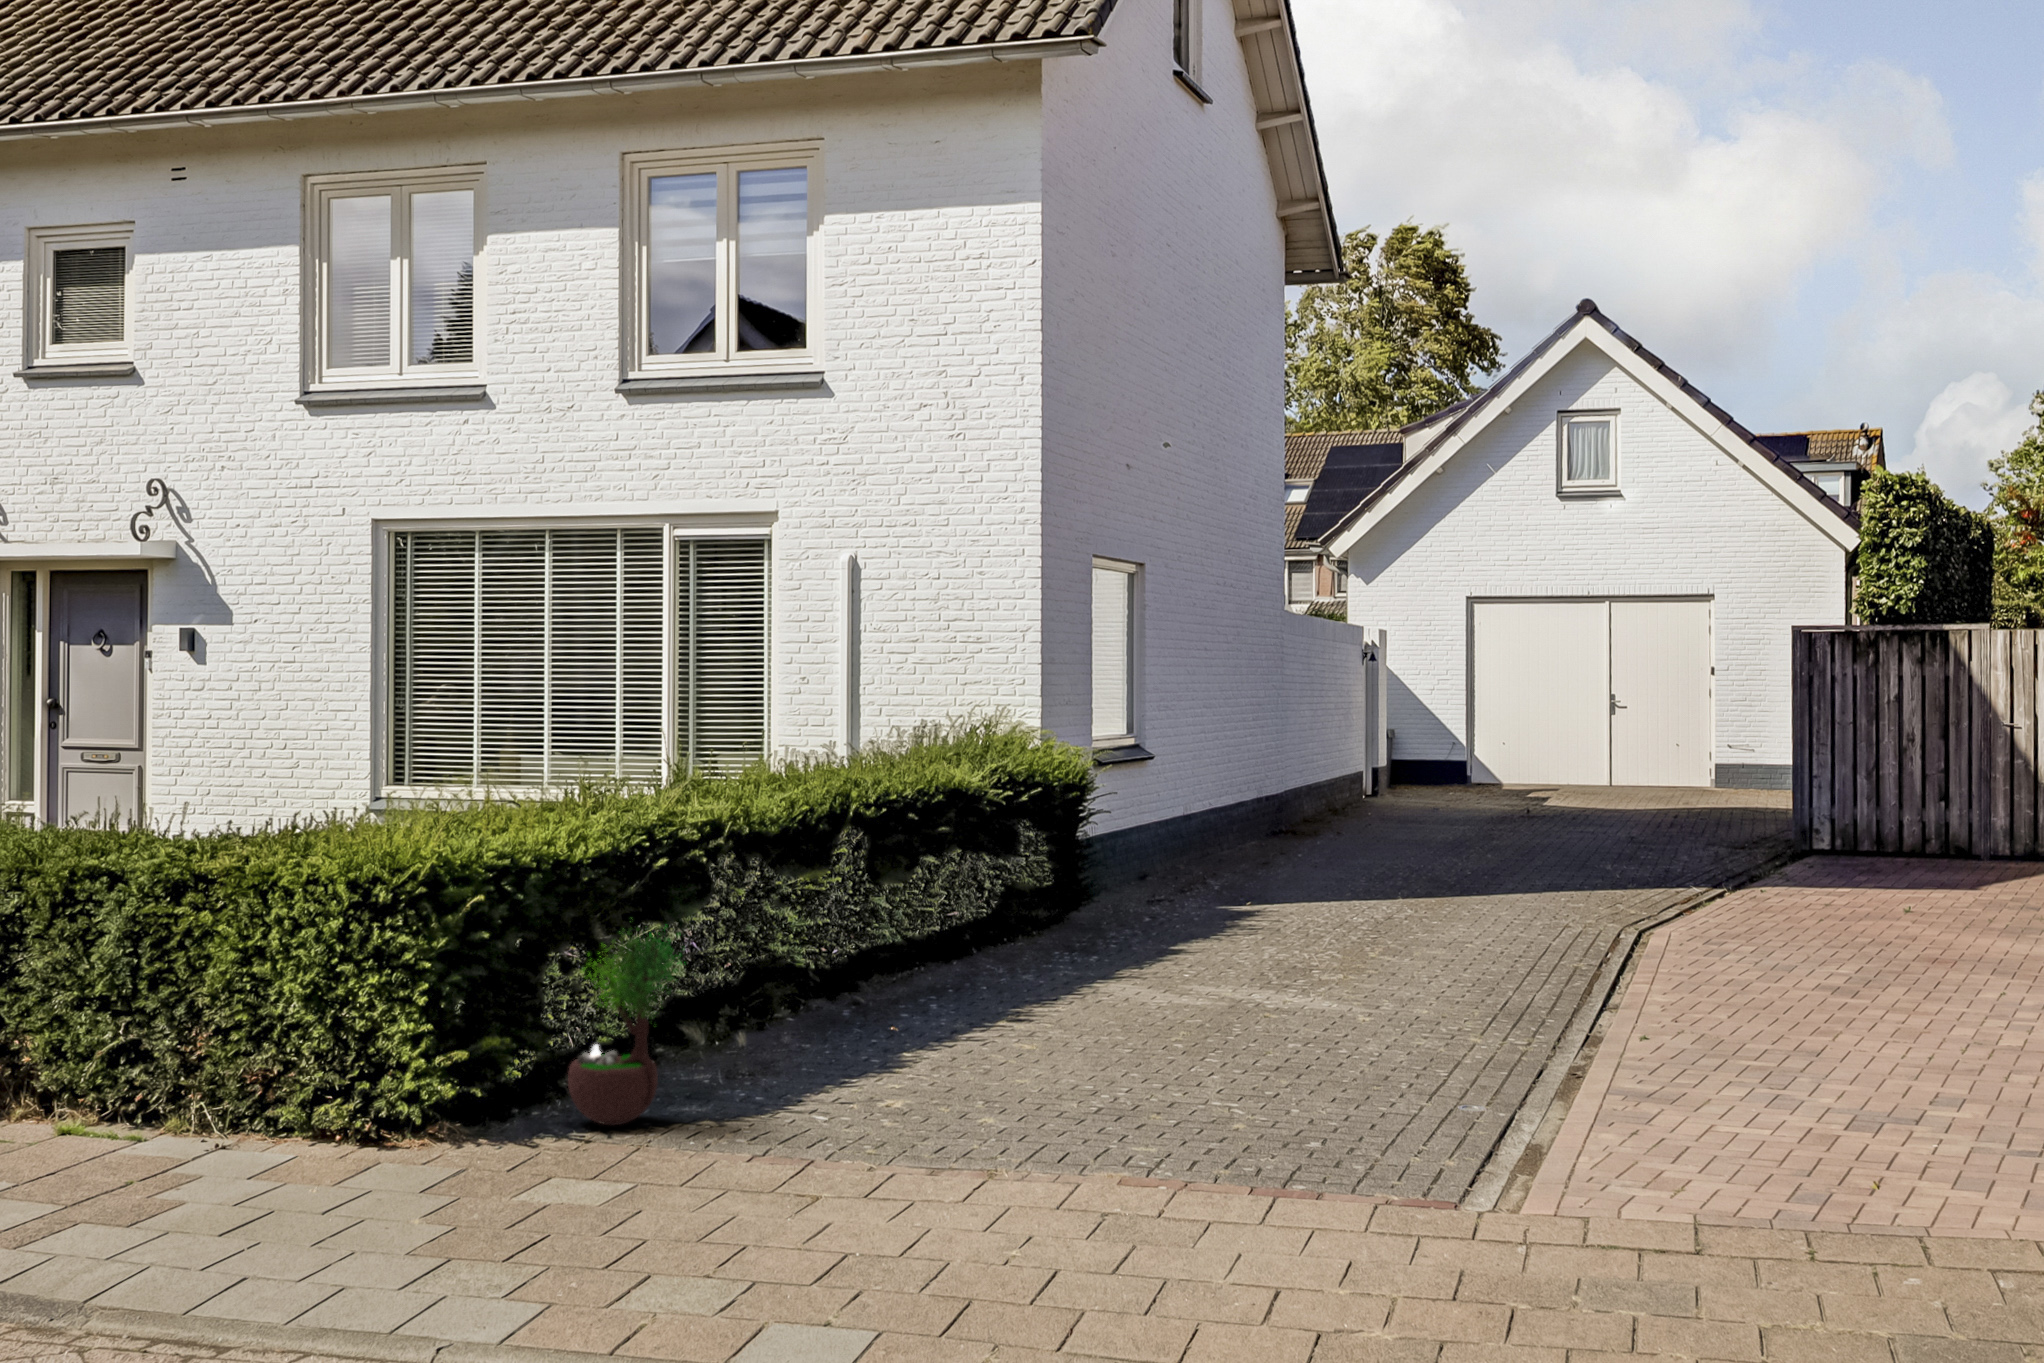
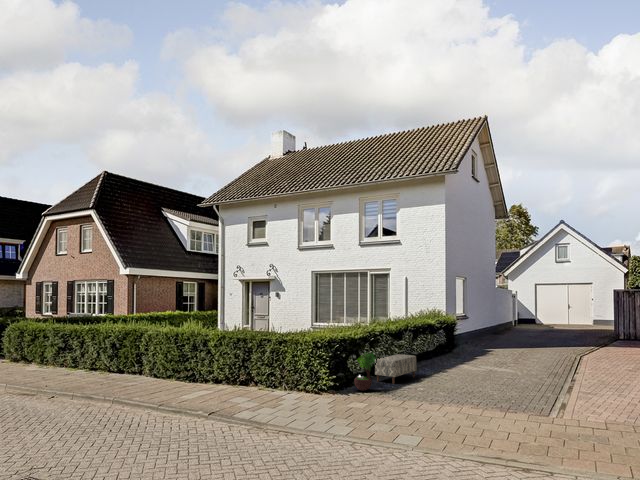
bench: none [678,937,888,1087] -> present [375,354,417,384]

